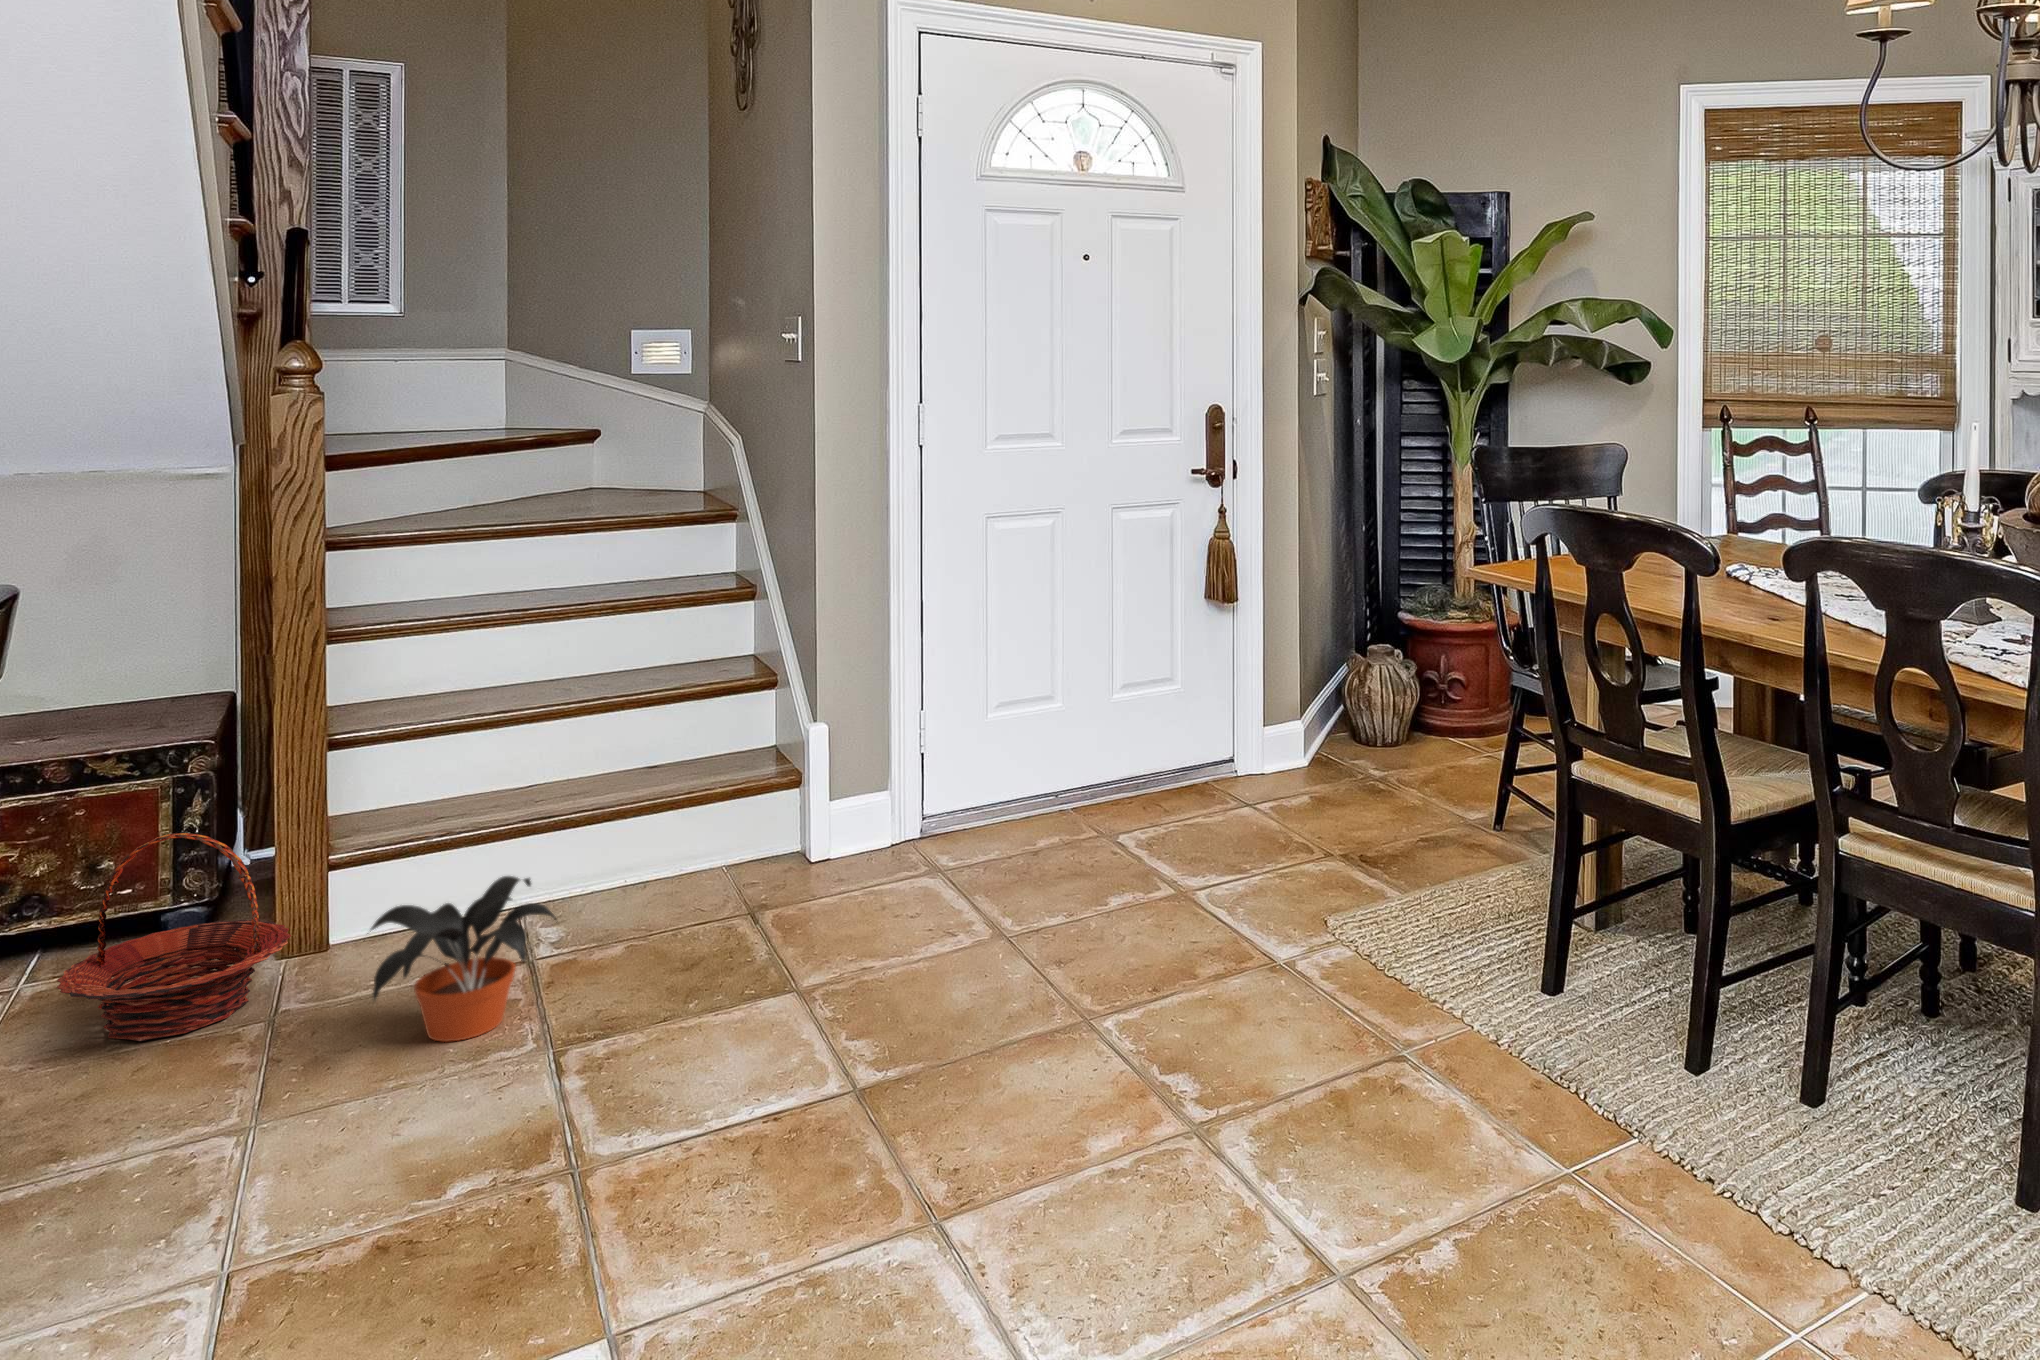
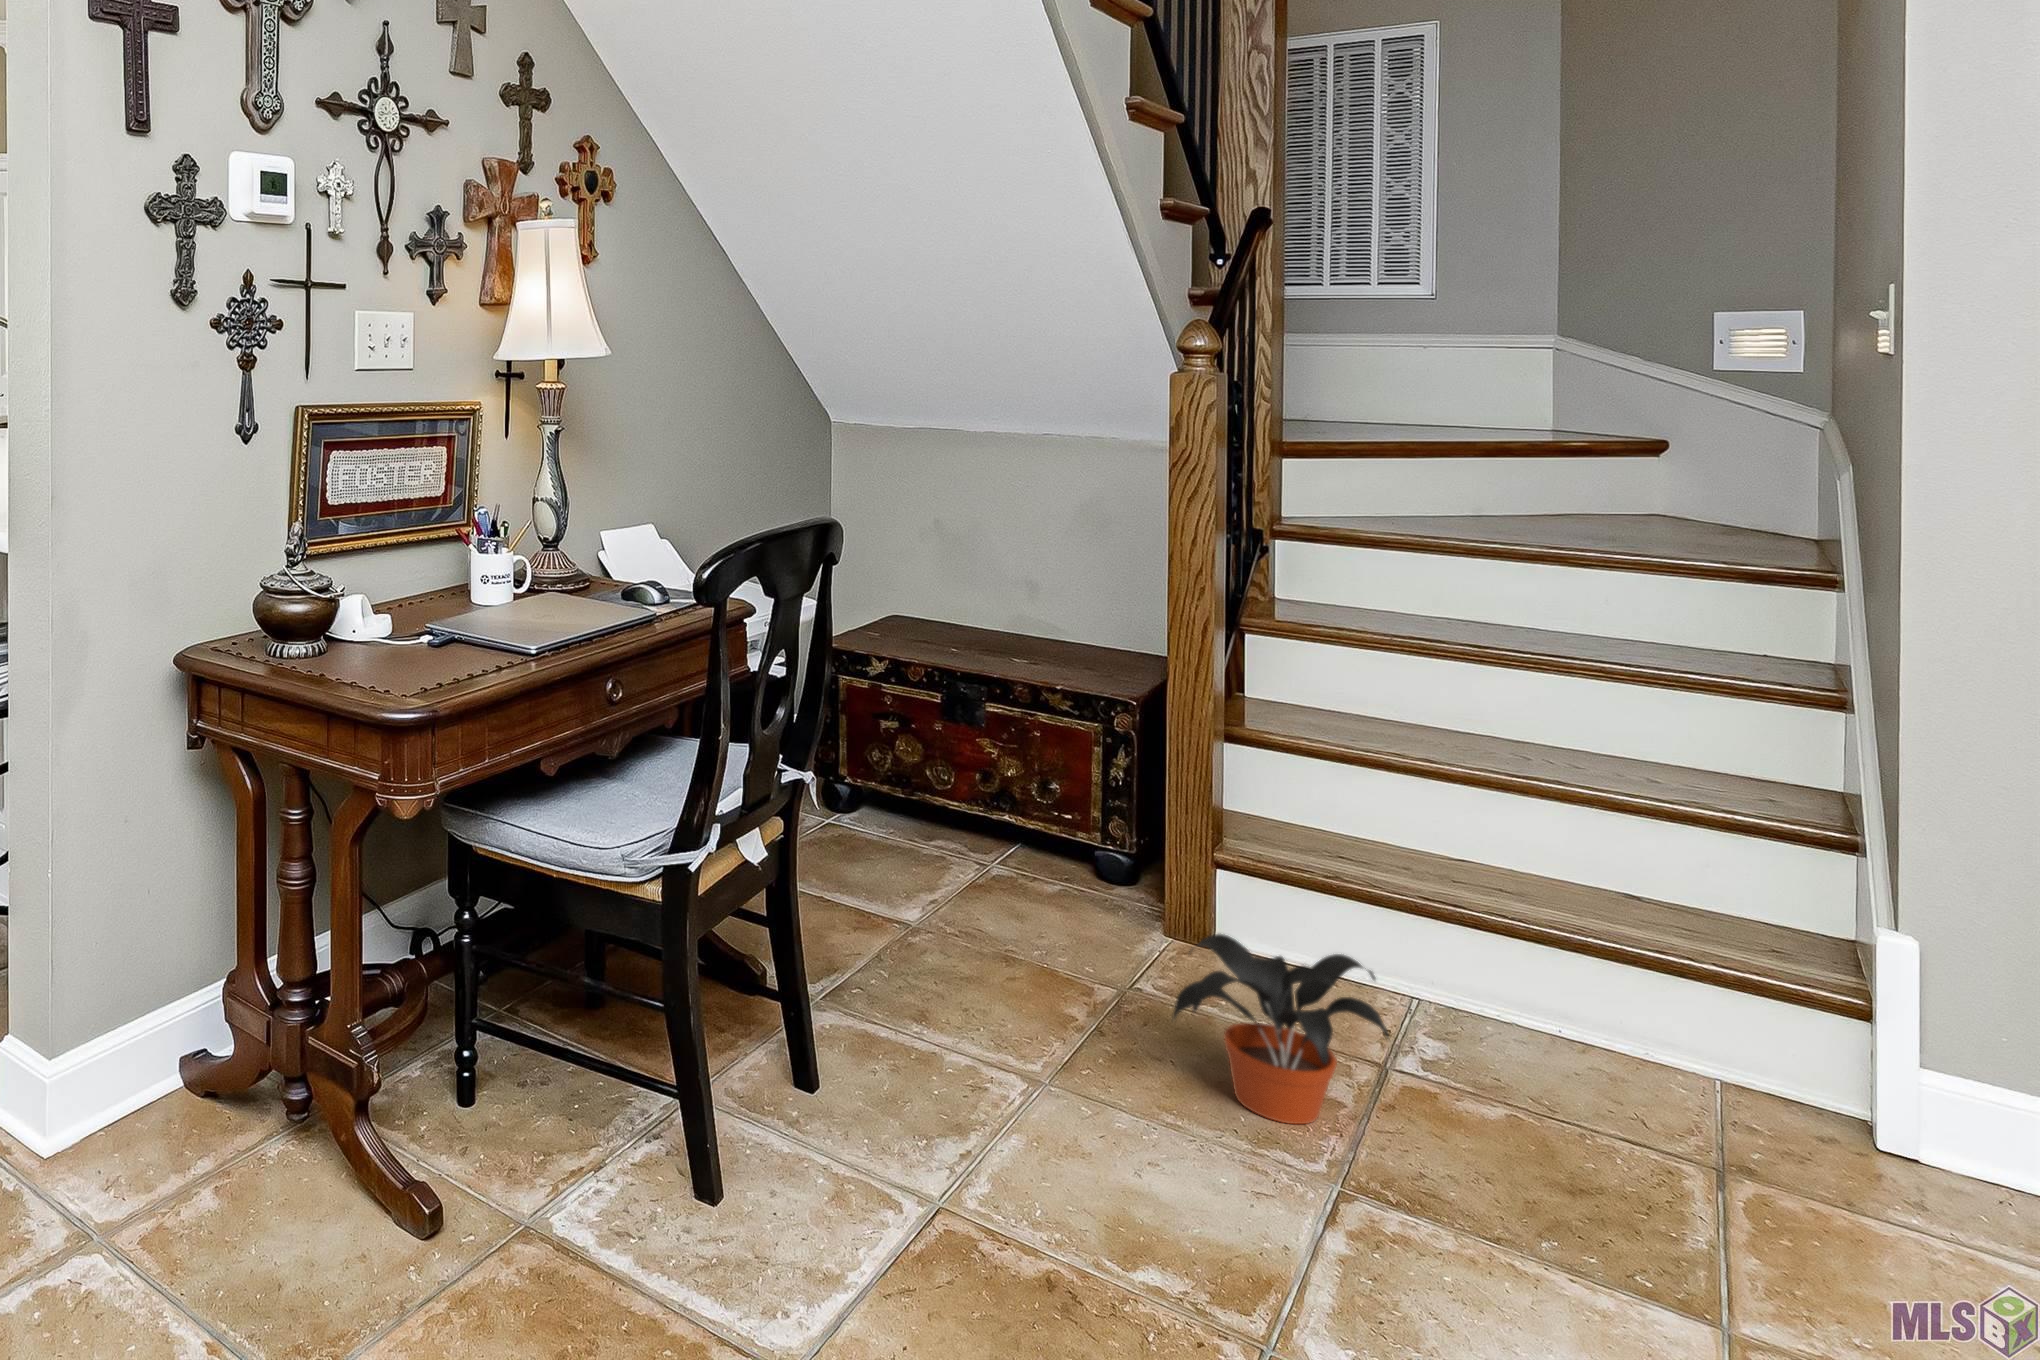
basket: present [57,833,291,1041] -> none [978,775,1163,971]

